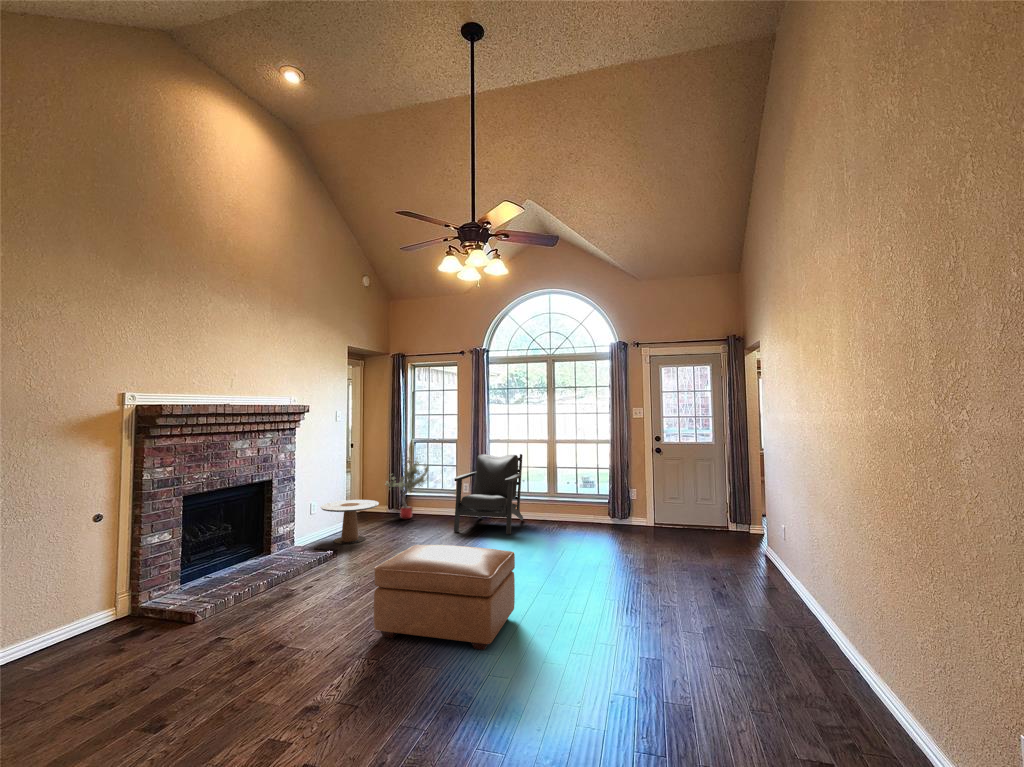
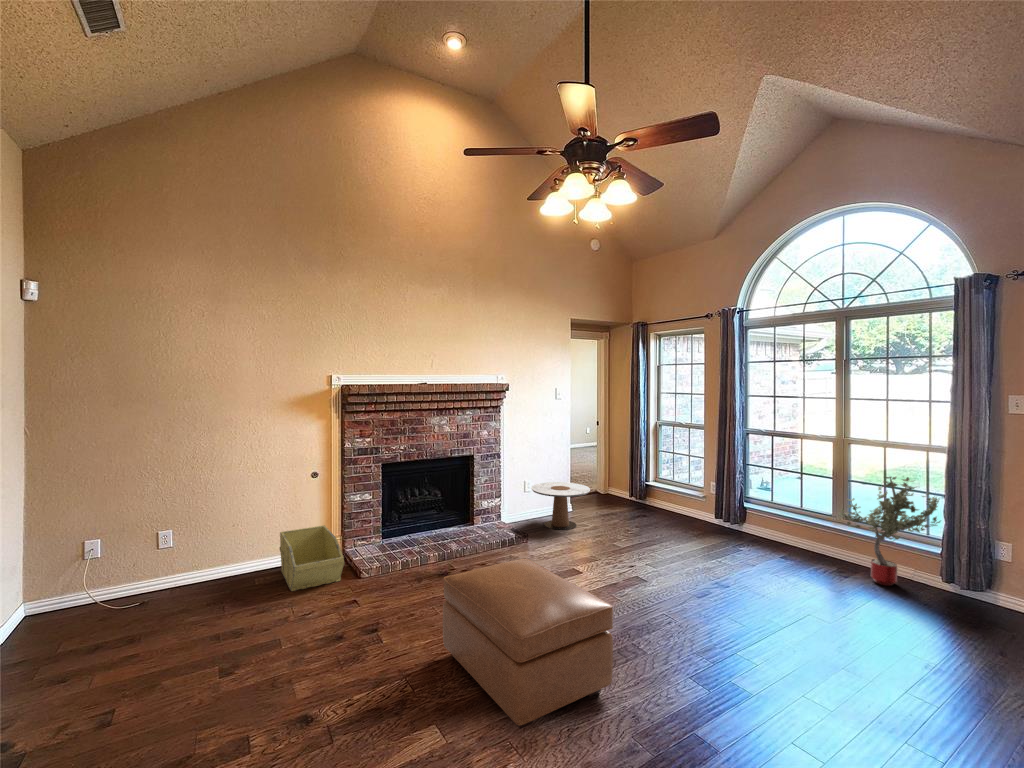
armchair: present [454,454,523,534] -> none [676,447,791,563]
potted tree: present [385,458,428,519] -> present [839,477,940,586]
storage bin: none [52,580,185,658] -> present [280,525,344,591]

